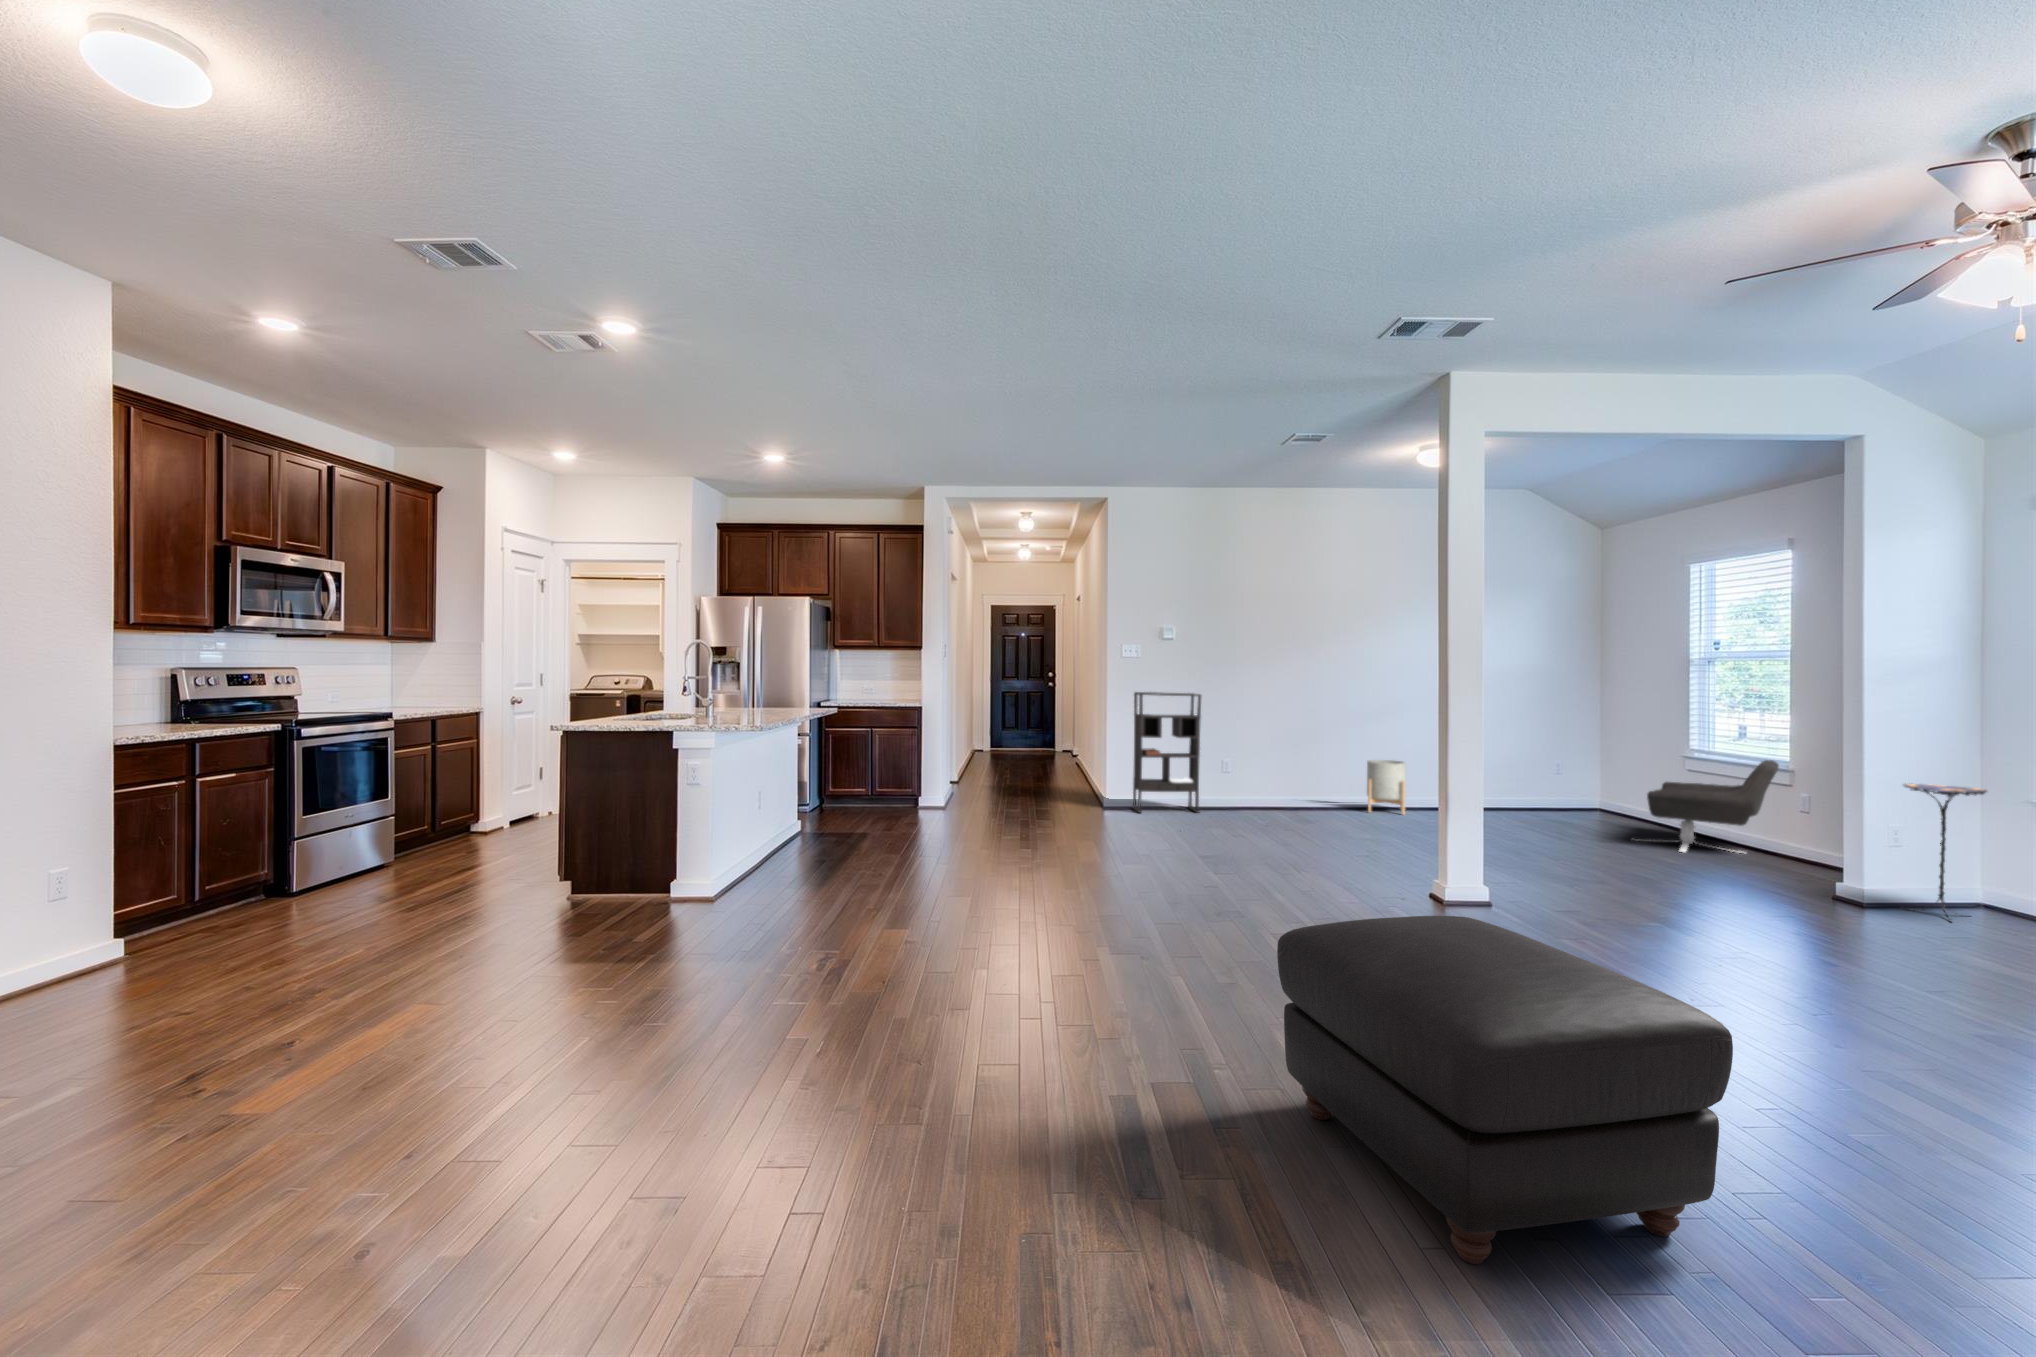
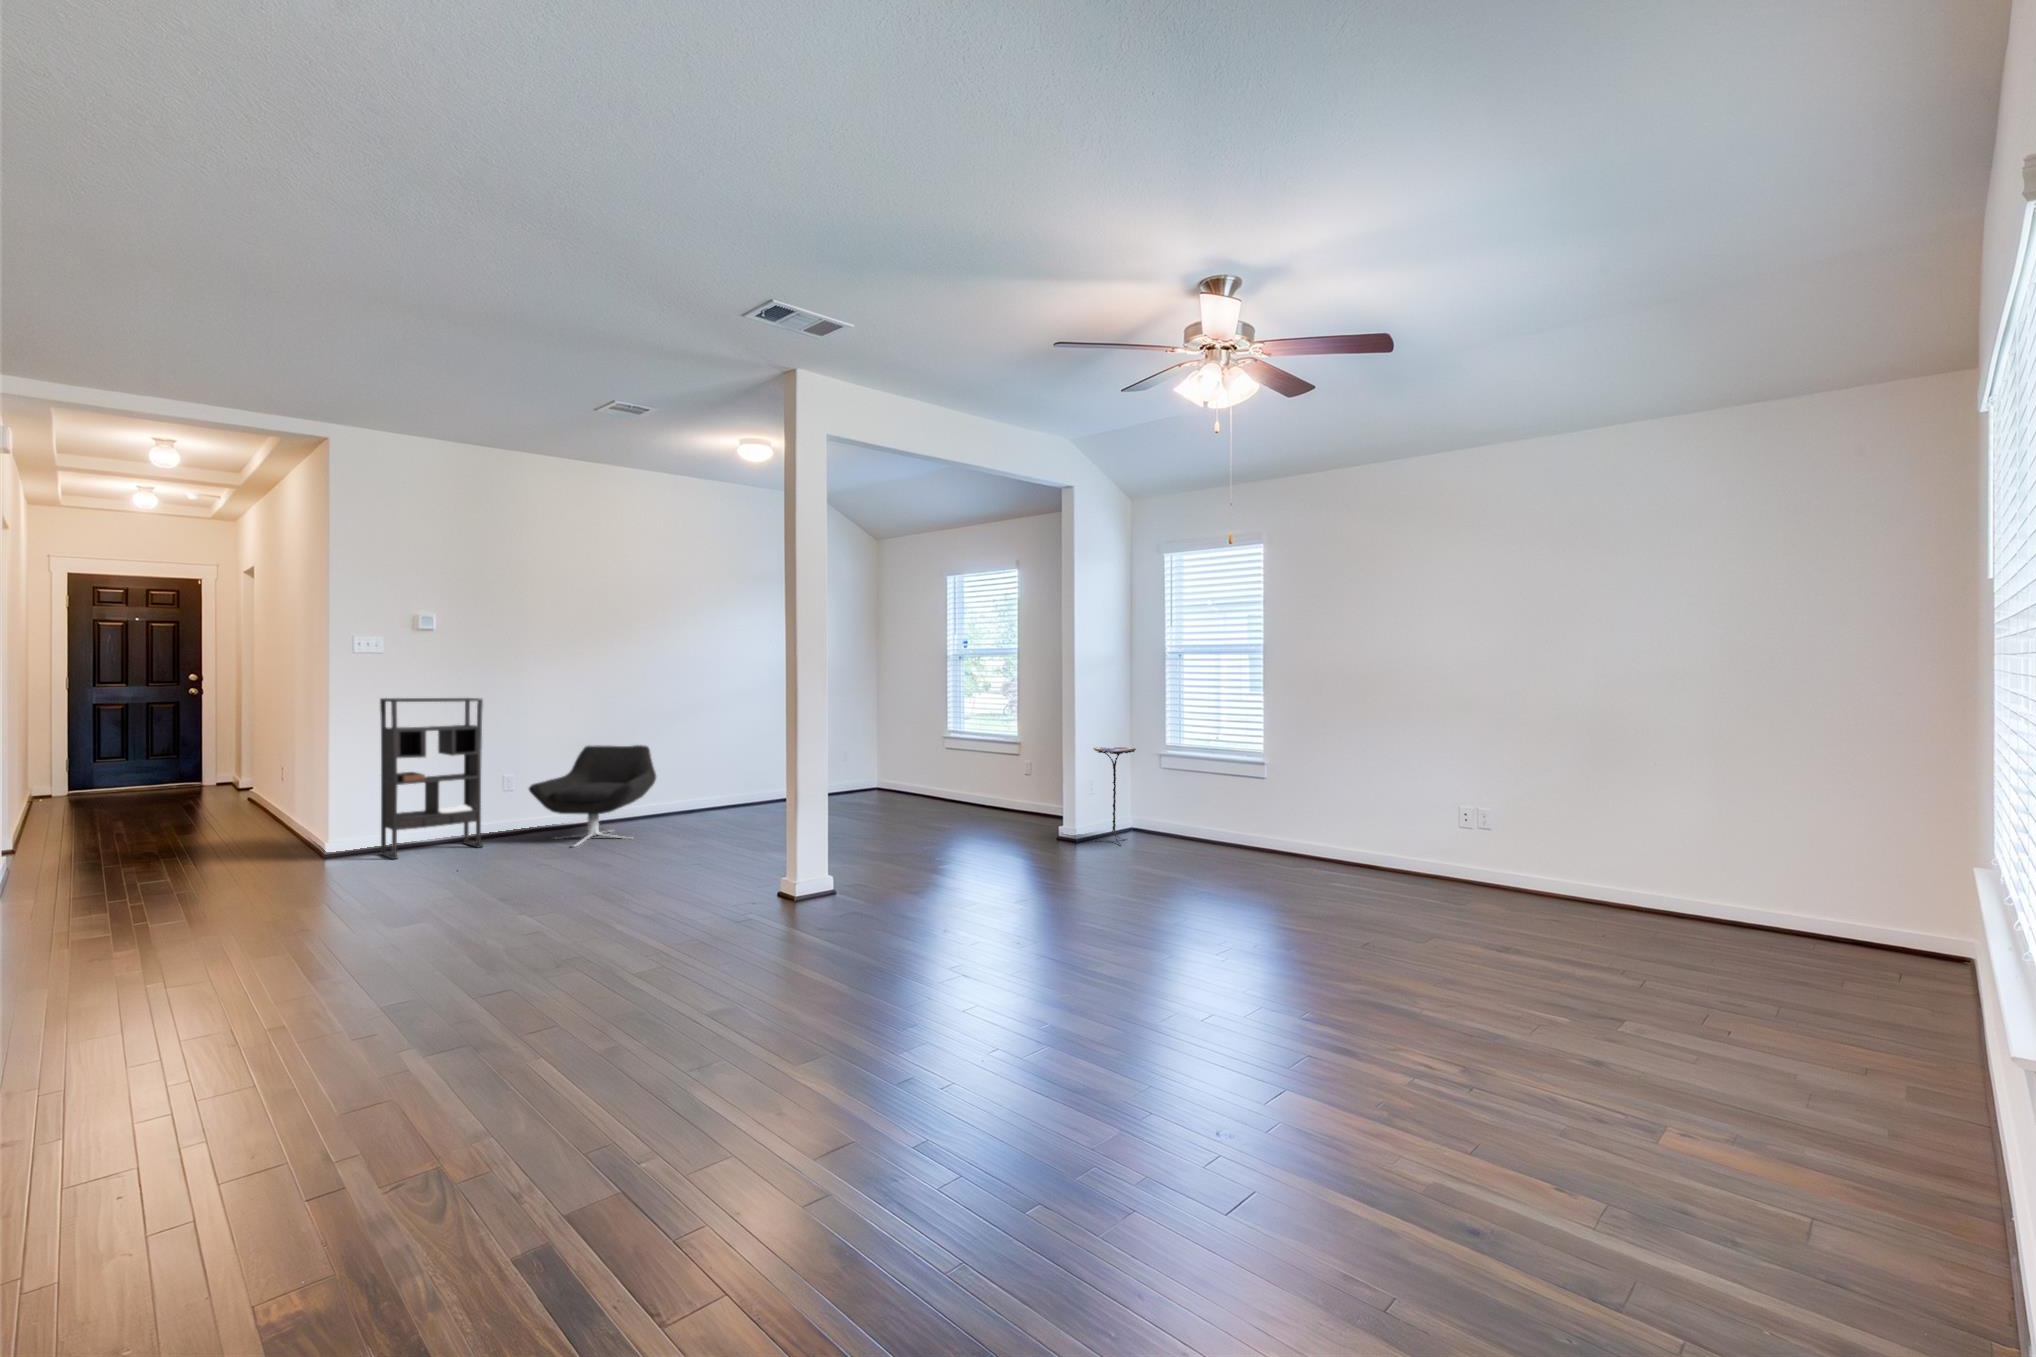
planter: present [1367,760,1406,815] -> none [680,762,721,820]
lounge chair: present [1636,760,1779,852] -> present [529,745,656,847]
ottoman: present [1277,916,1733,1264] -> none [732,905,1117,1226]

